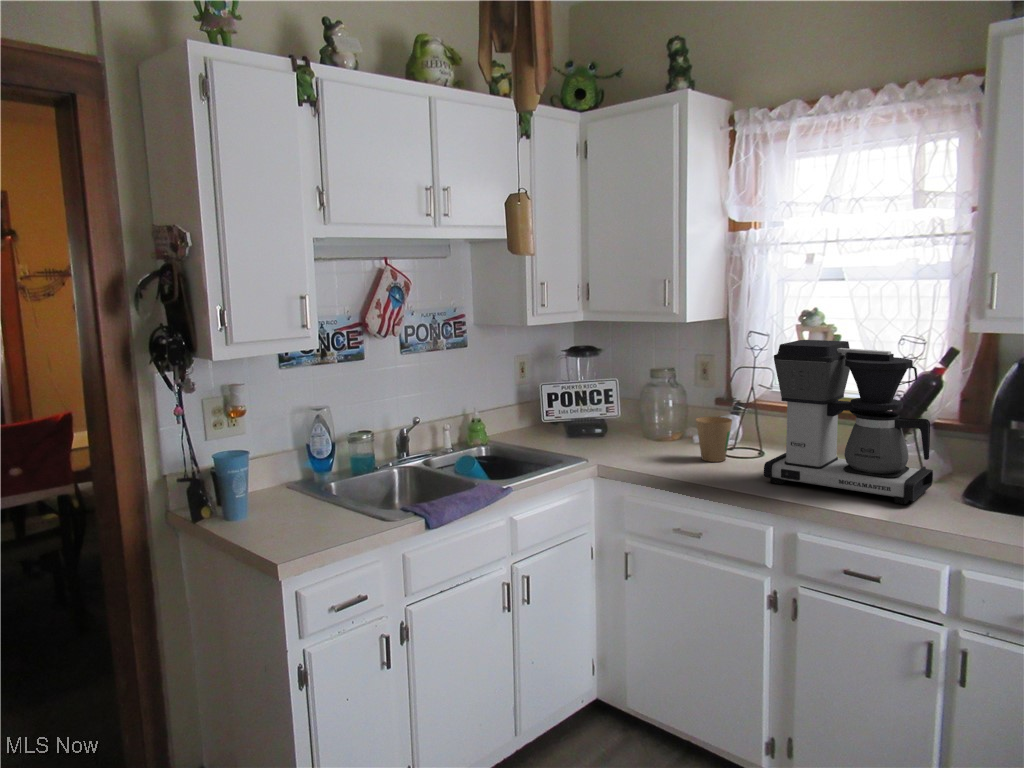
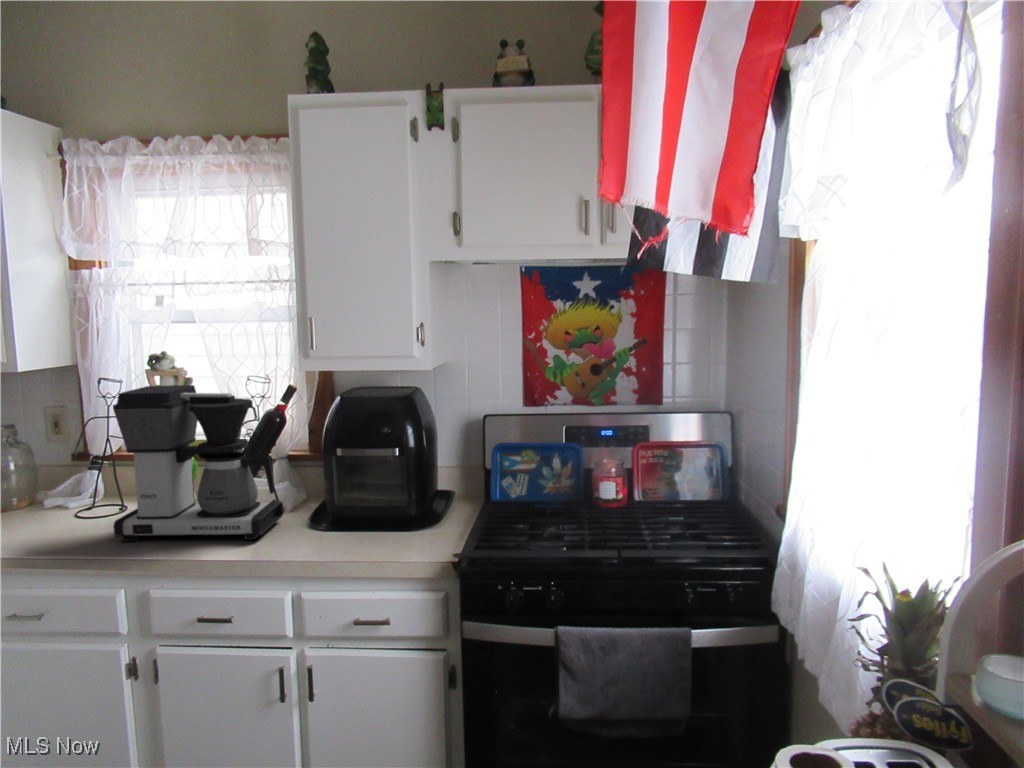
paper cup: present [696,417,732,462] -> none [36,476,82,528]

